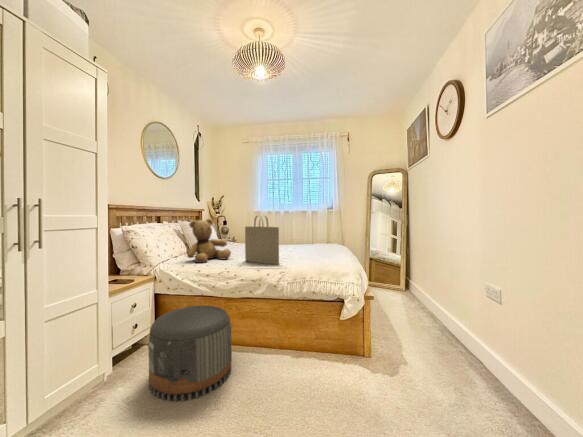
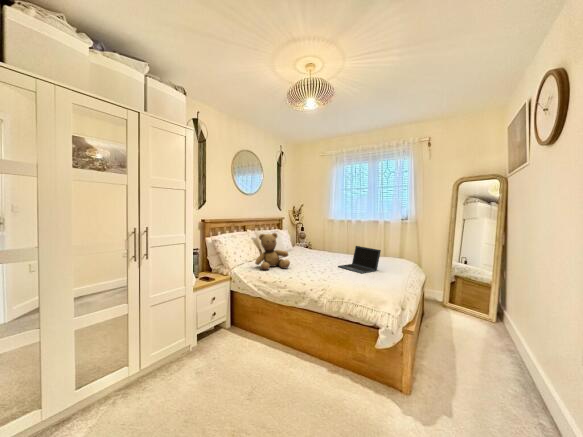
tote bag: present [245,216,279,264] -> none [299,235,325,281]
laptop: none [281,231,323,256] -> present [338,246,381,274]
pouf: present [148,306,232,401] -> none [212,307,275,384]

